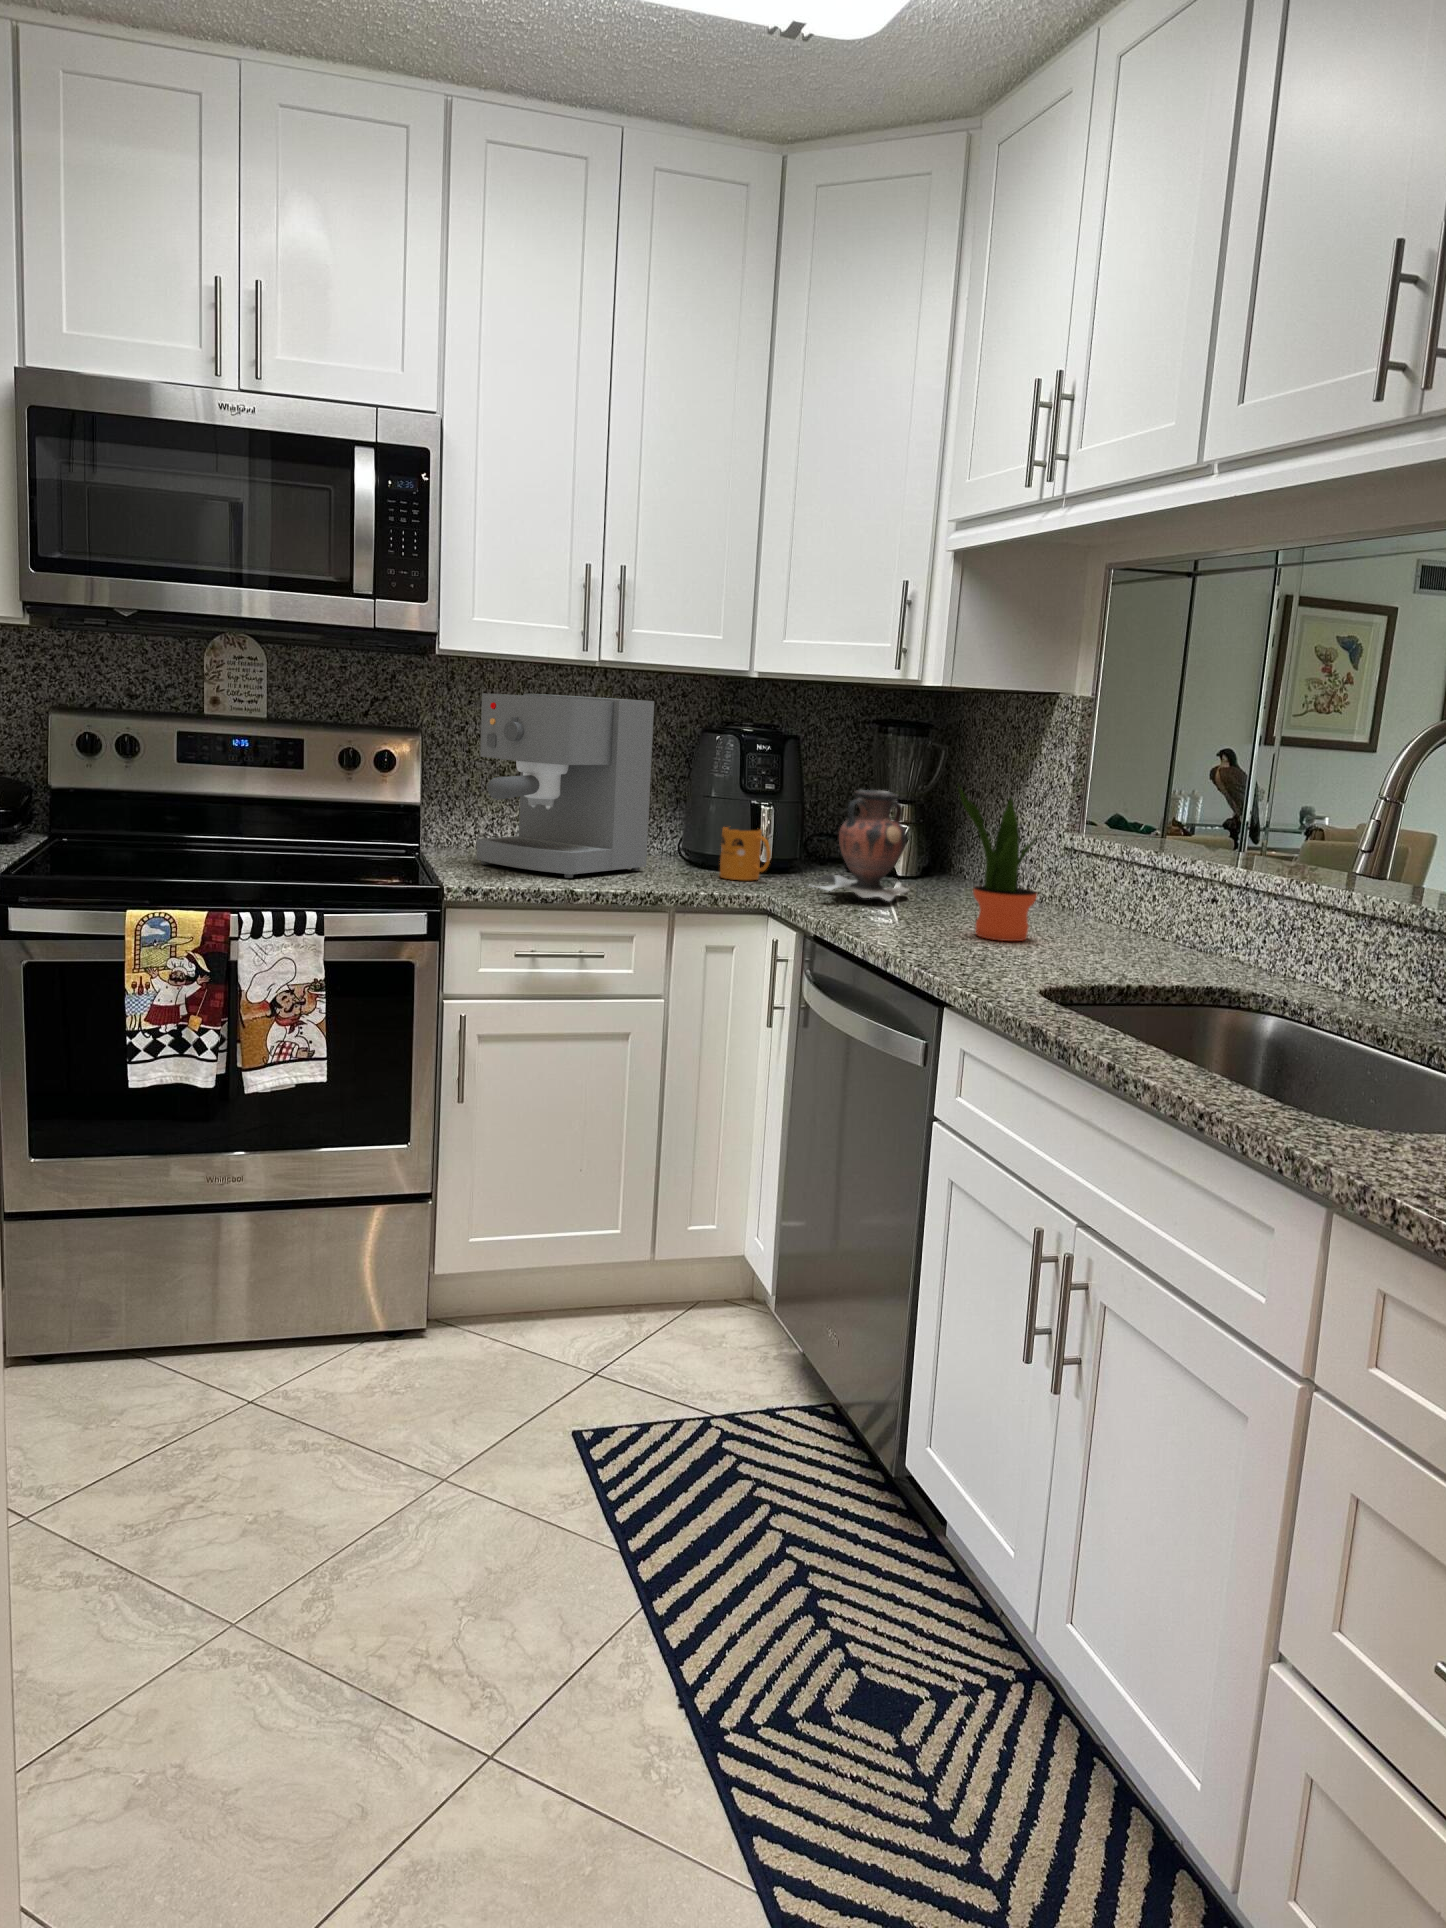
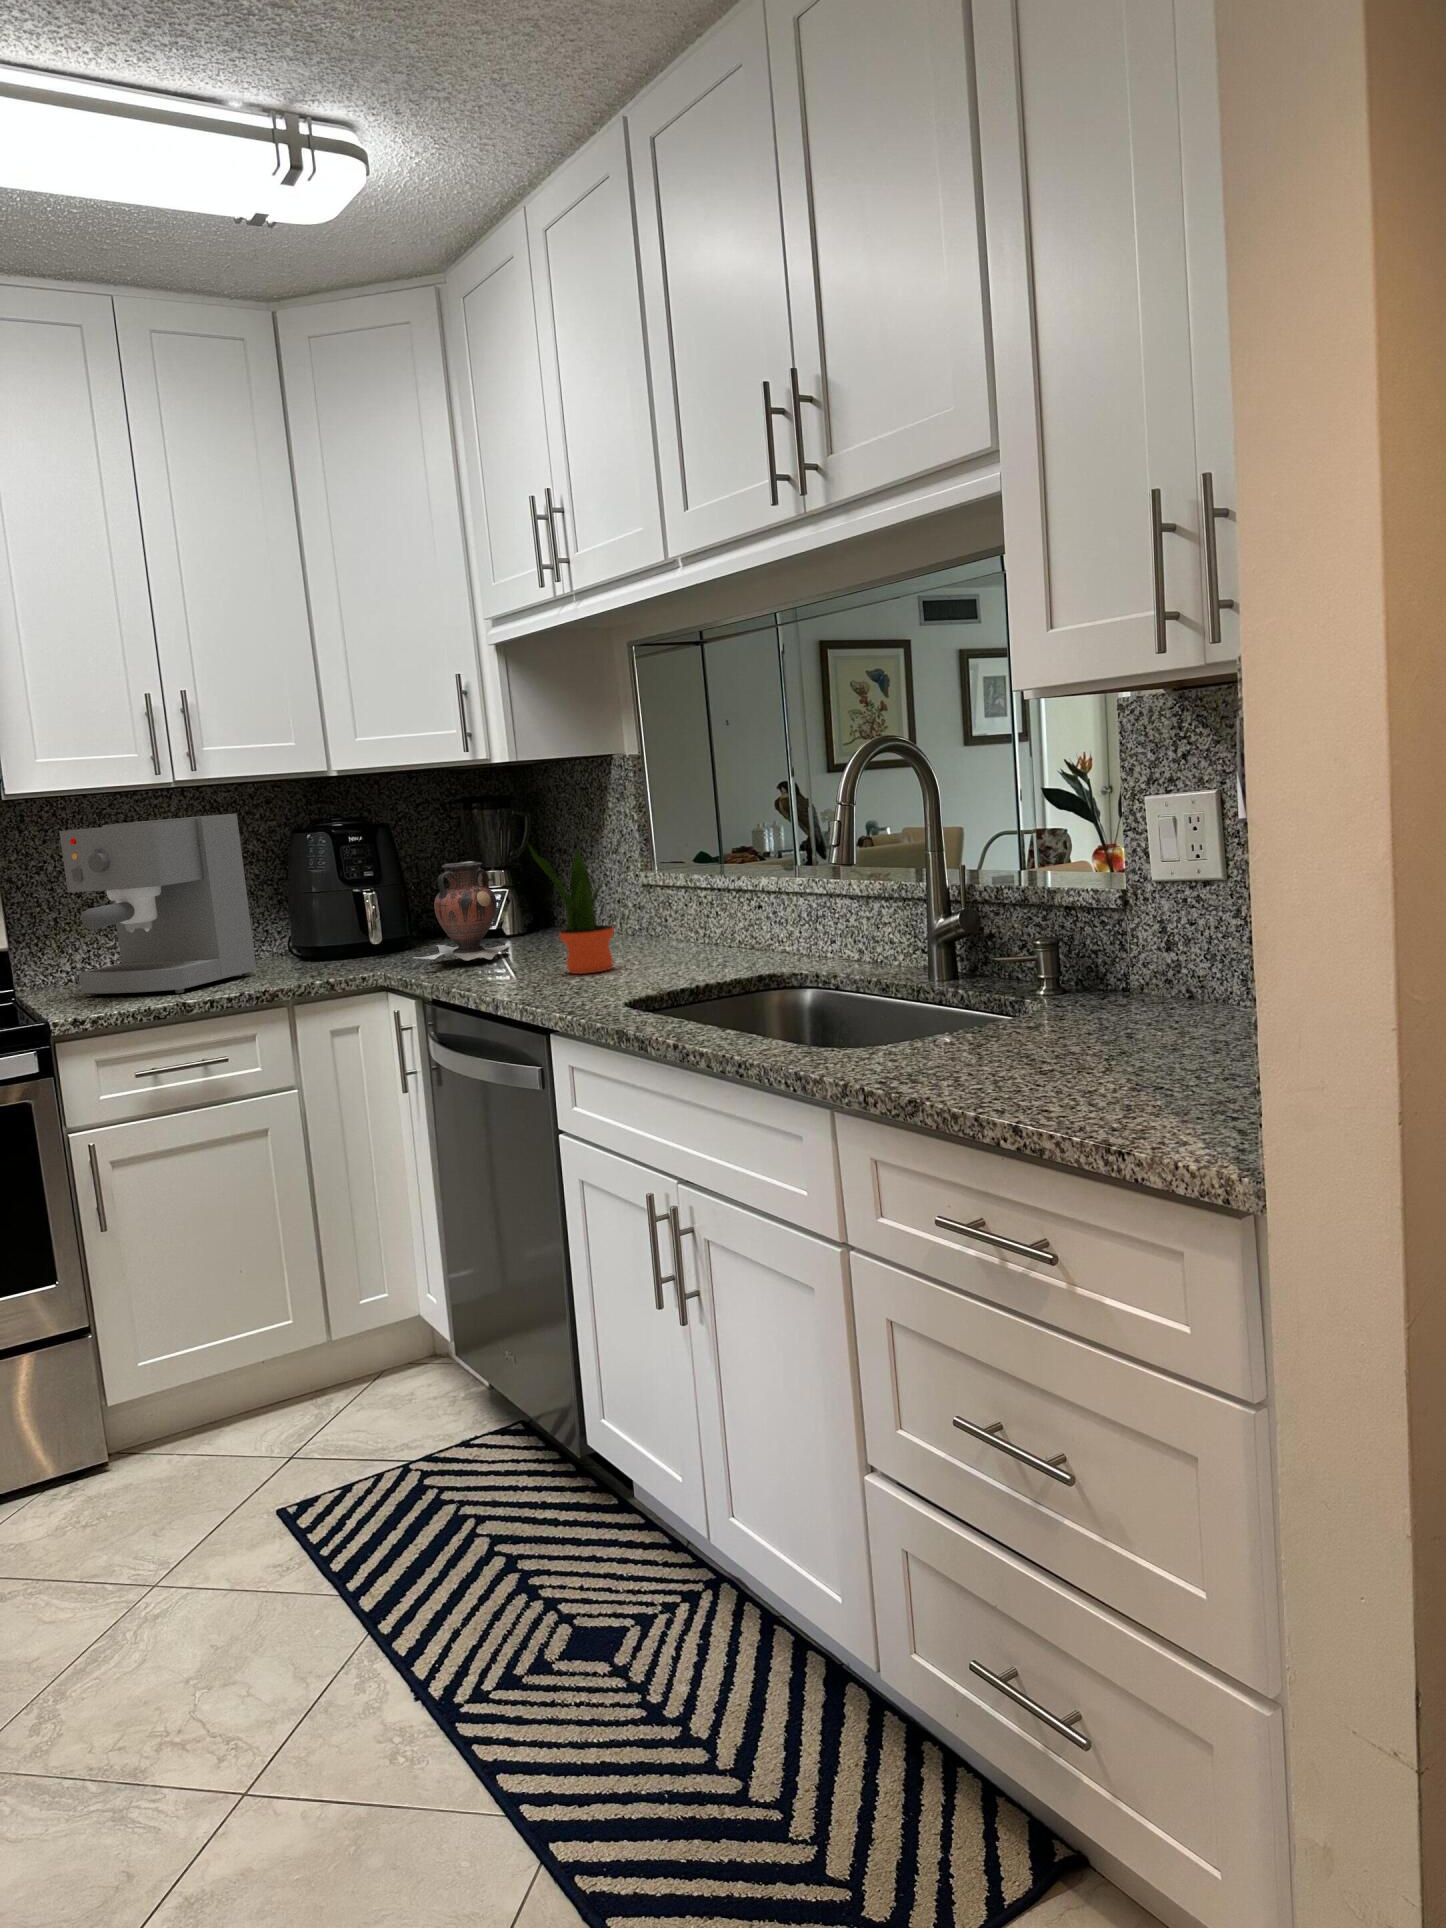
mug: present [720,827,771,880] -> none [325,916,376,967]

